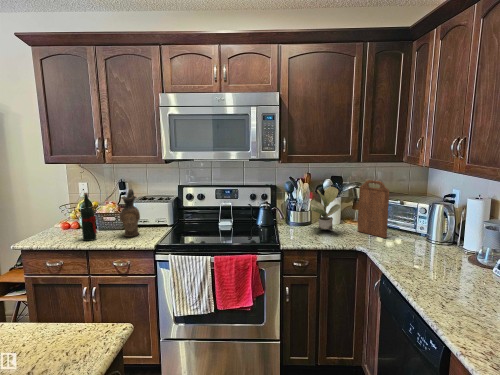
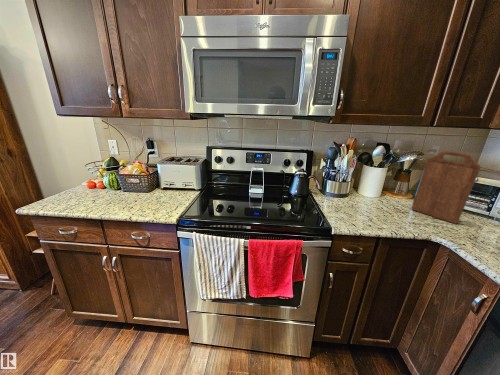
potted plant: present [310,187,340,230] -> none [358,157,403,208]
ceramic pitcher: present [120,189,140,237] -> none [139,149,164,203]
wine bottle: present [81,193,97,241] -> none [92,151,115,208]

